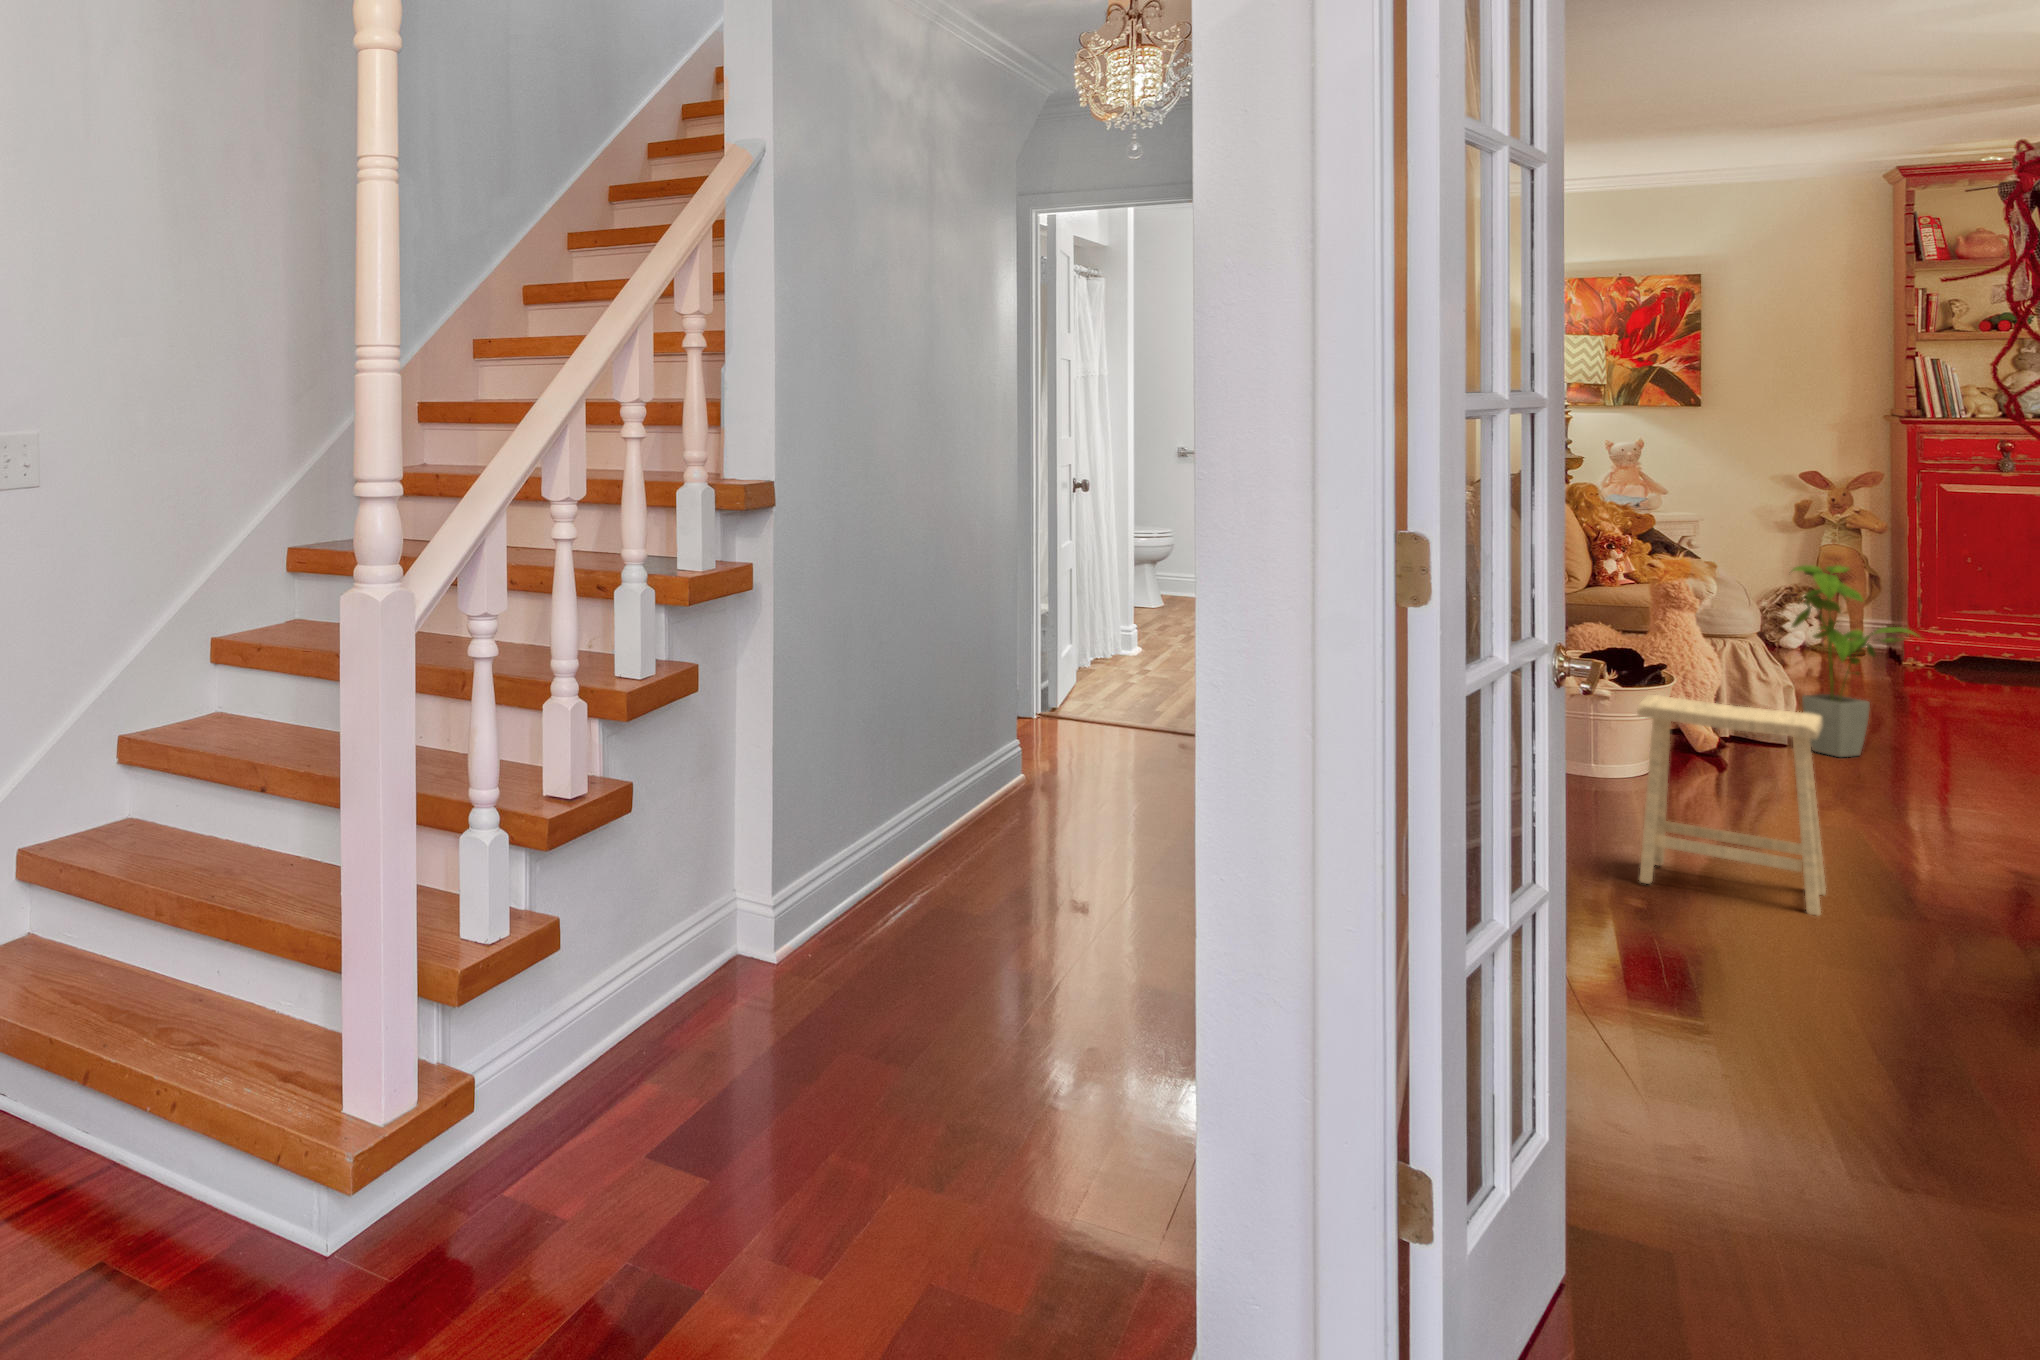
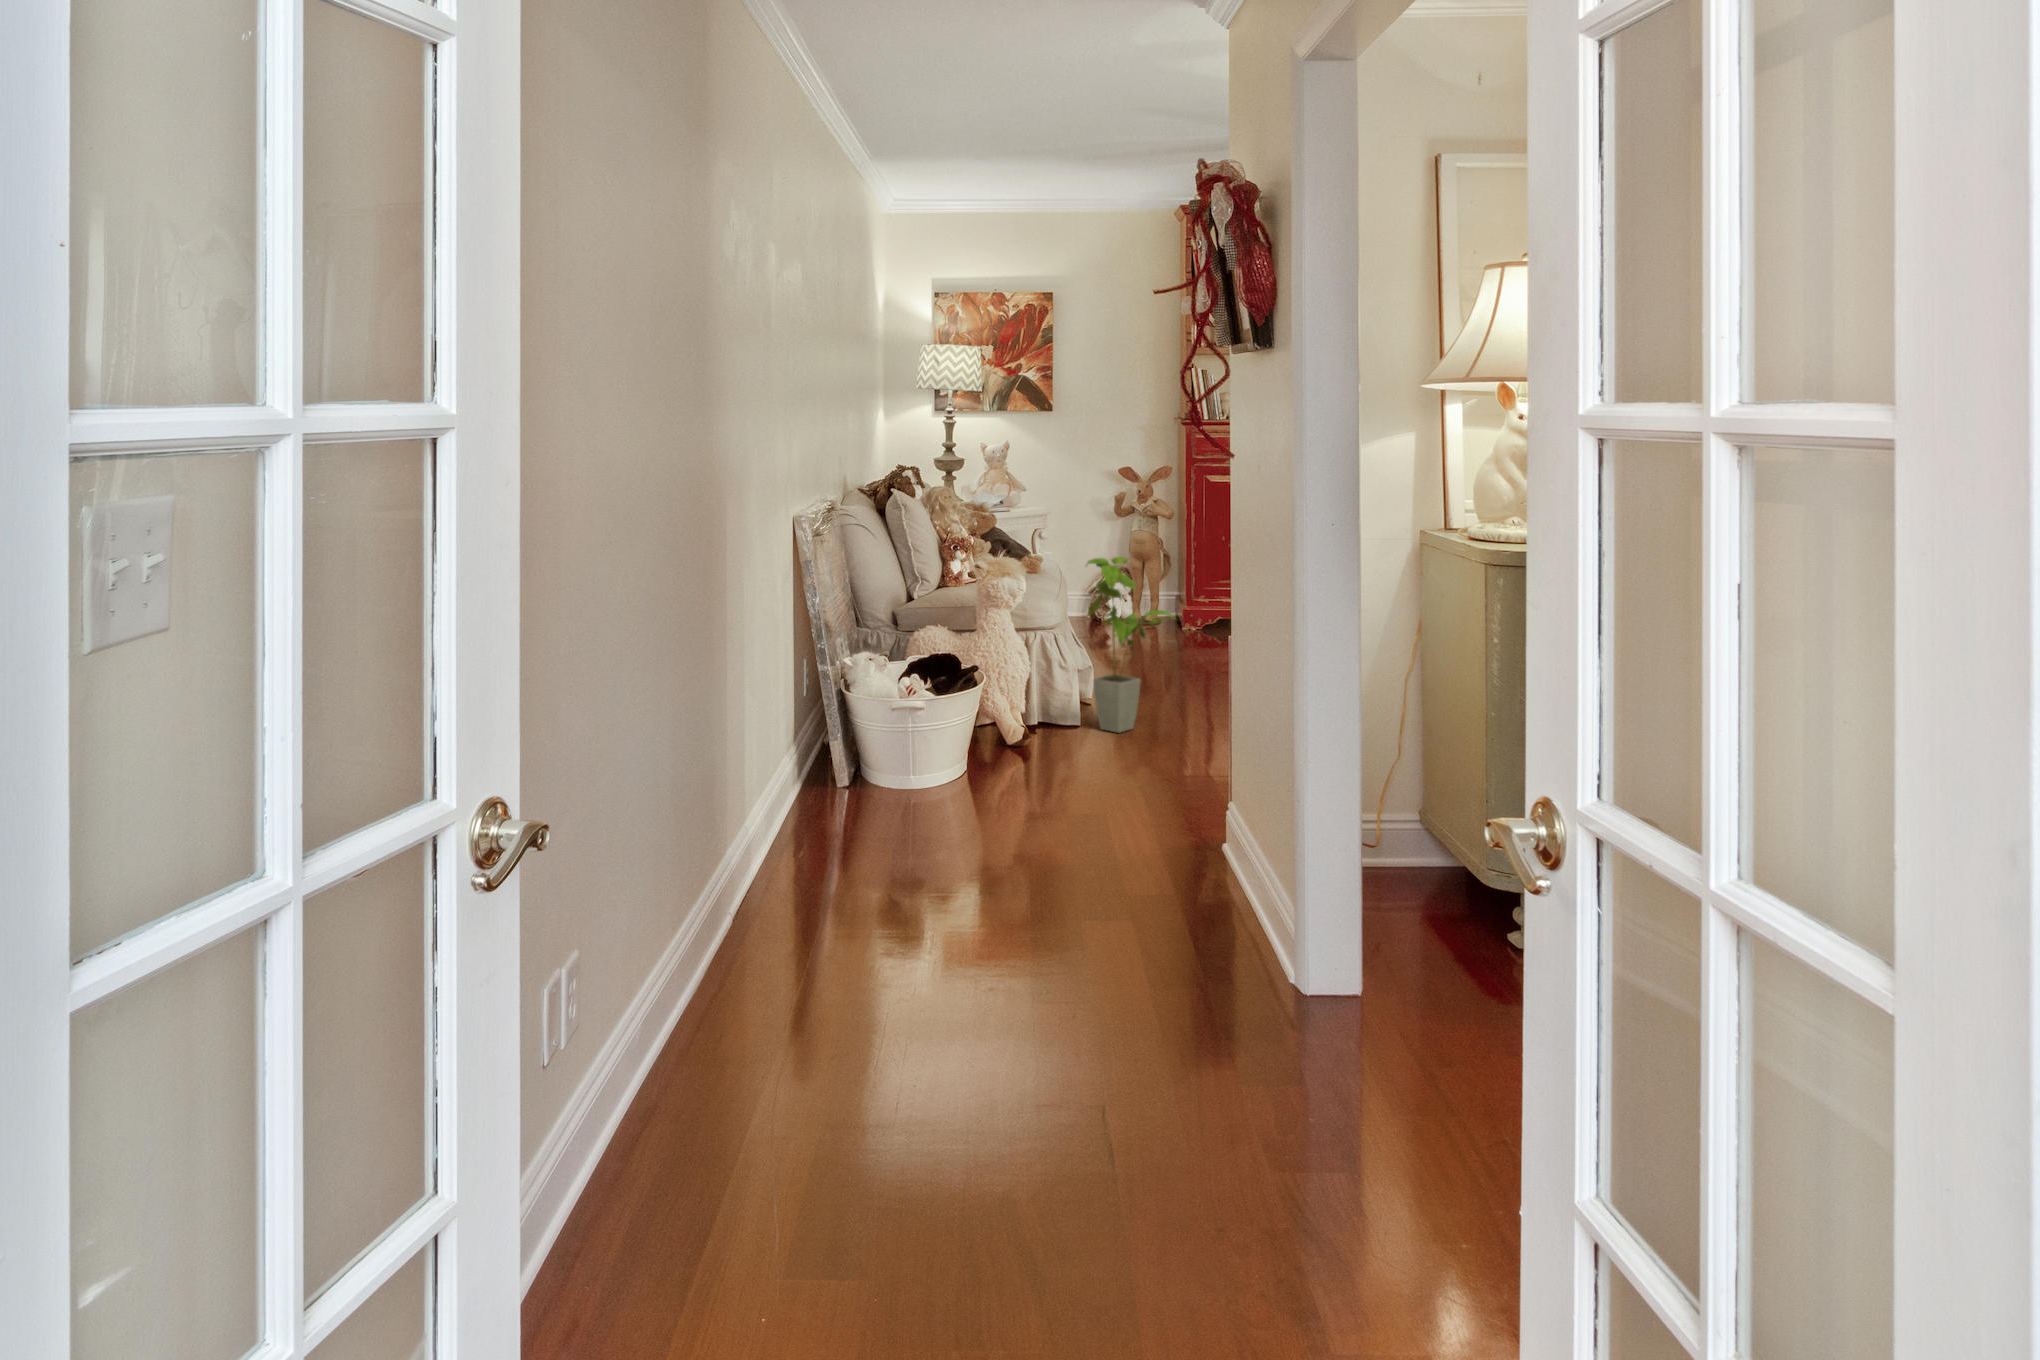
footstool: present [1637,695,1826,915] -> none [913,715,1070,933]

